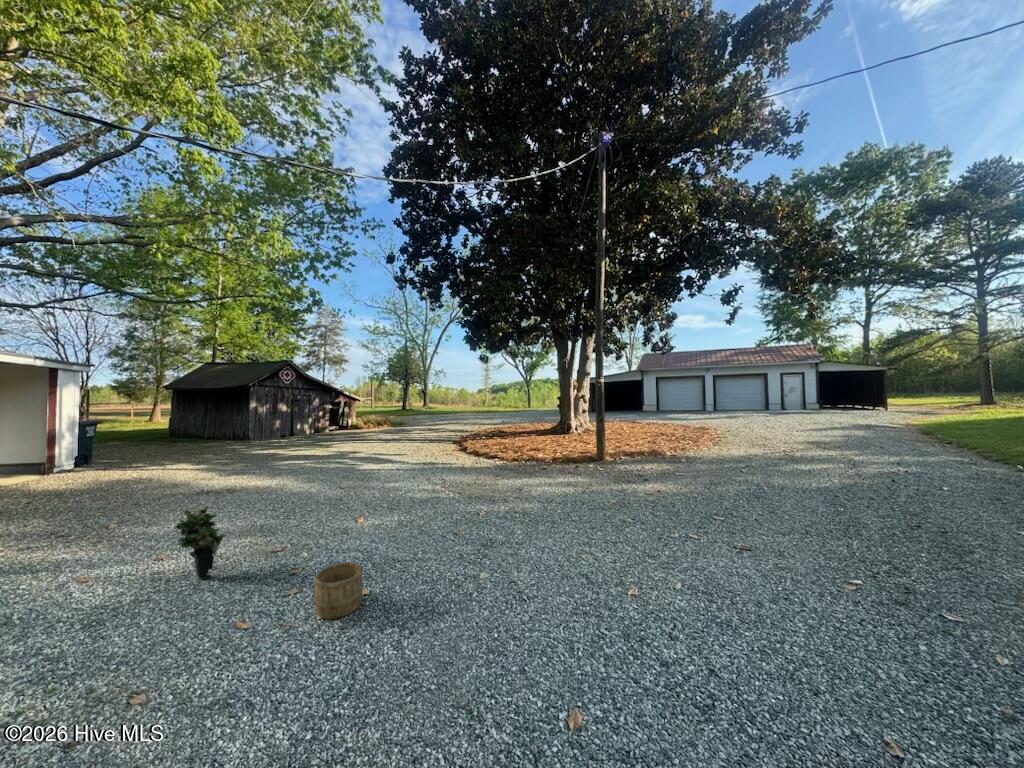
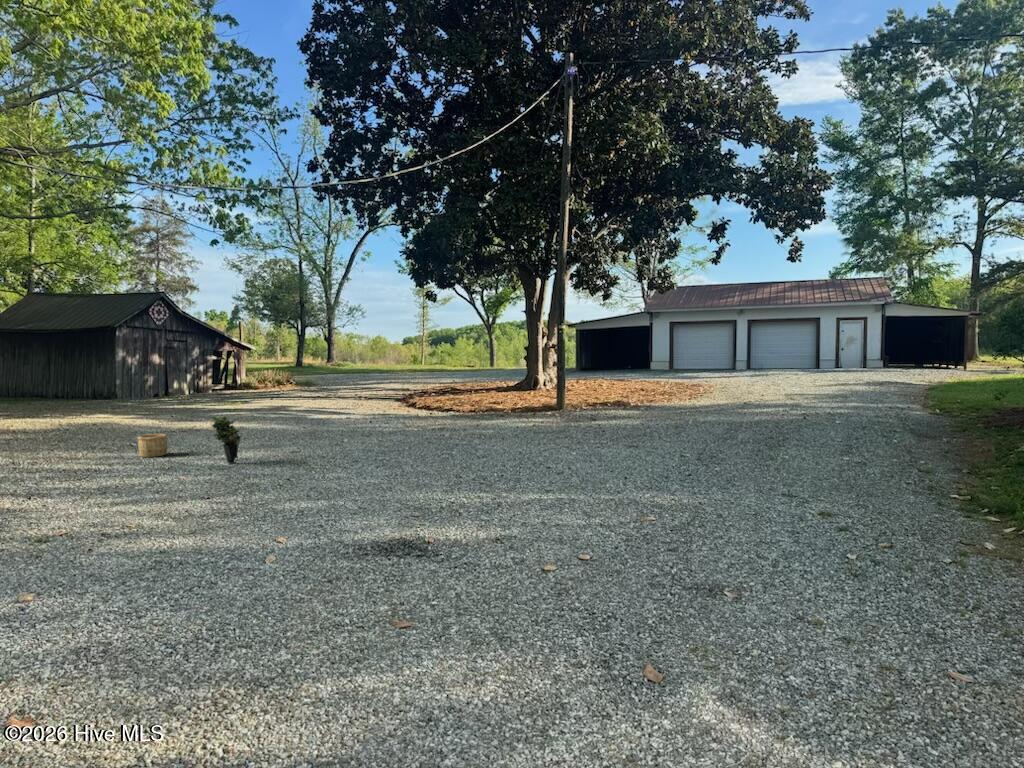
wooden bucket: present [313,562,363,619] -> present [138,434,167,457]

